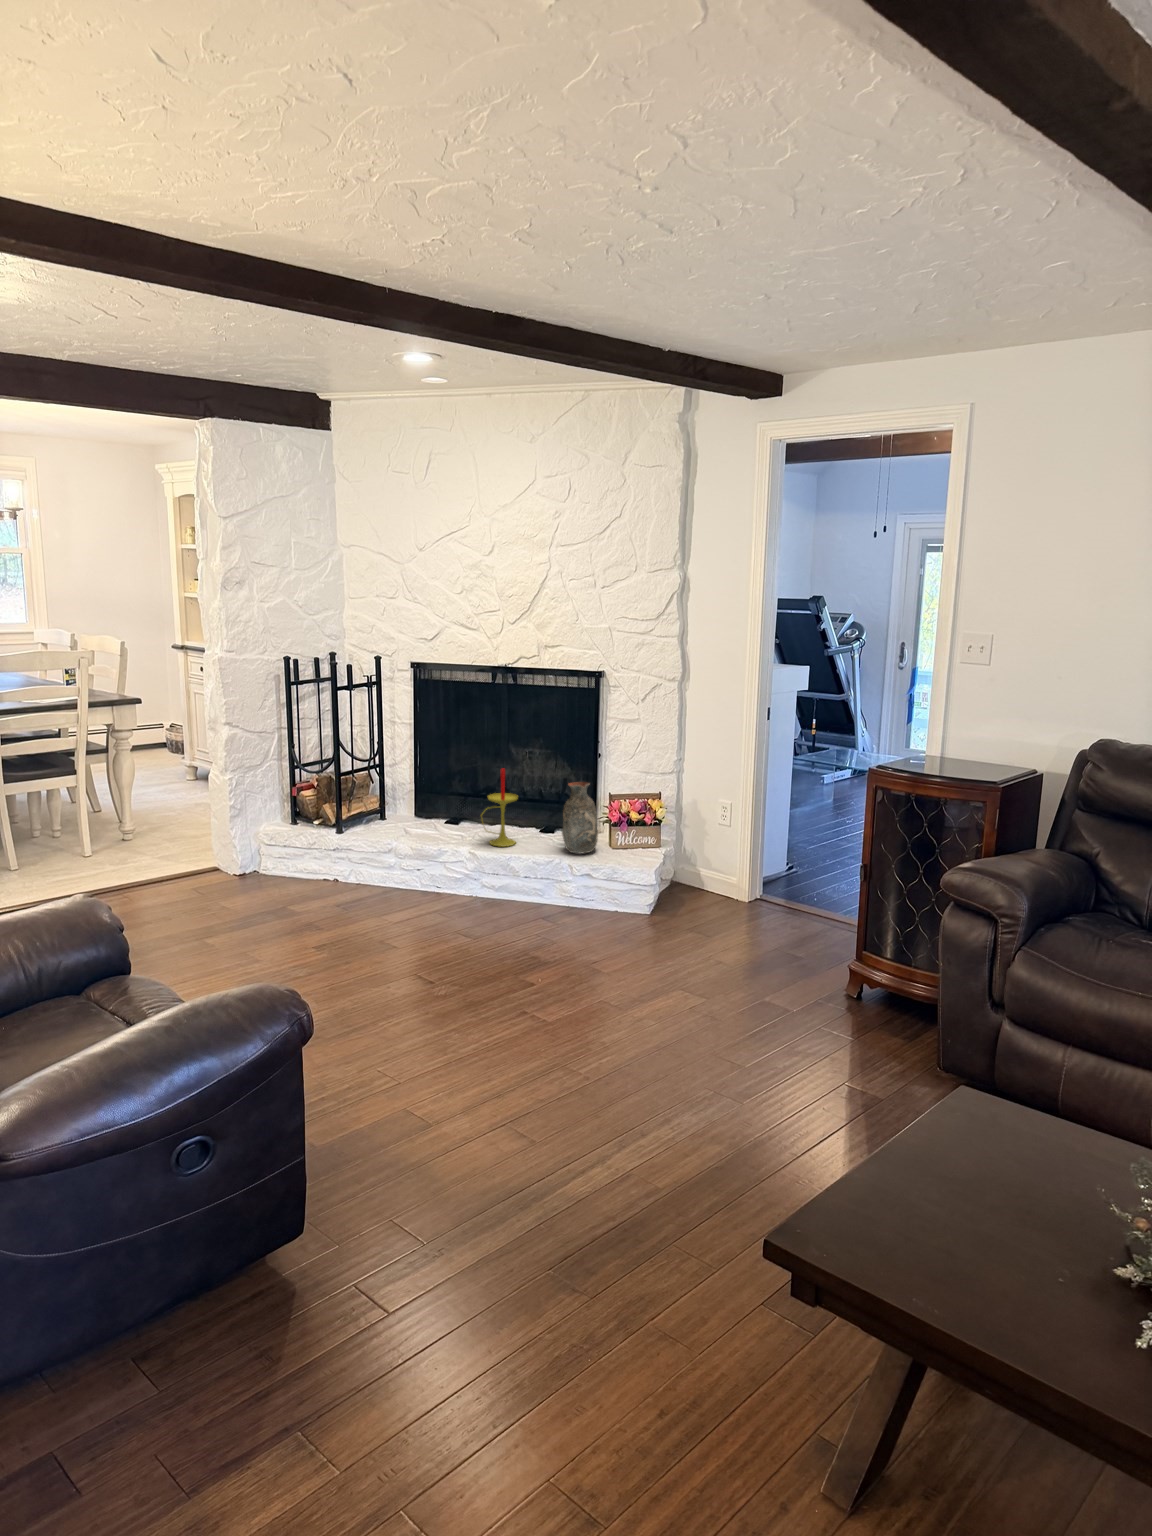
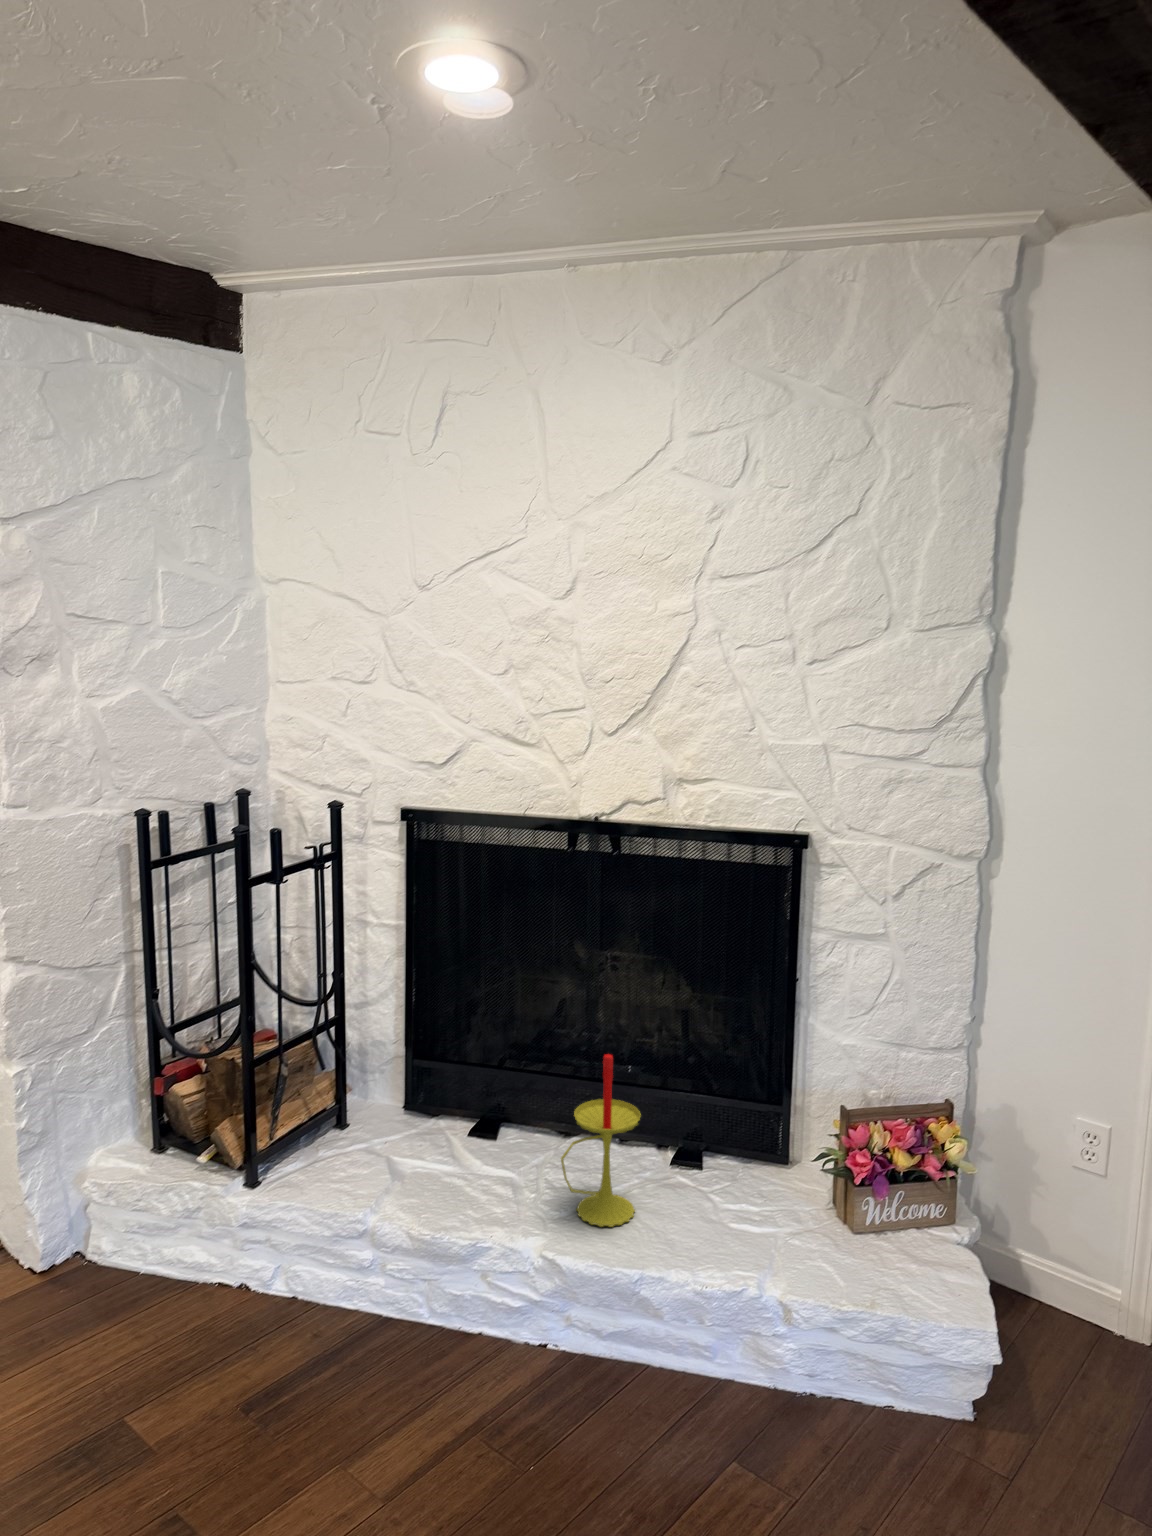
decorative vase: present [562,782,598,854] -> none [742,1085,824,1251]

